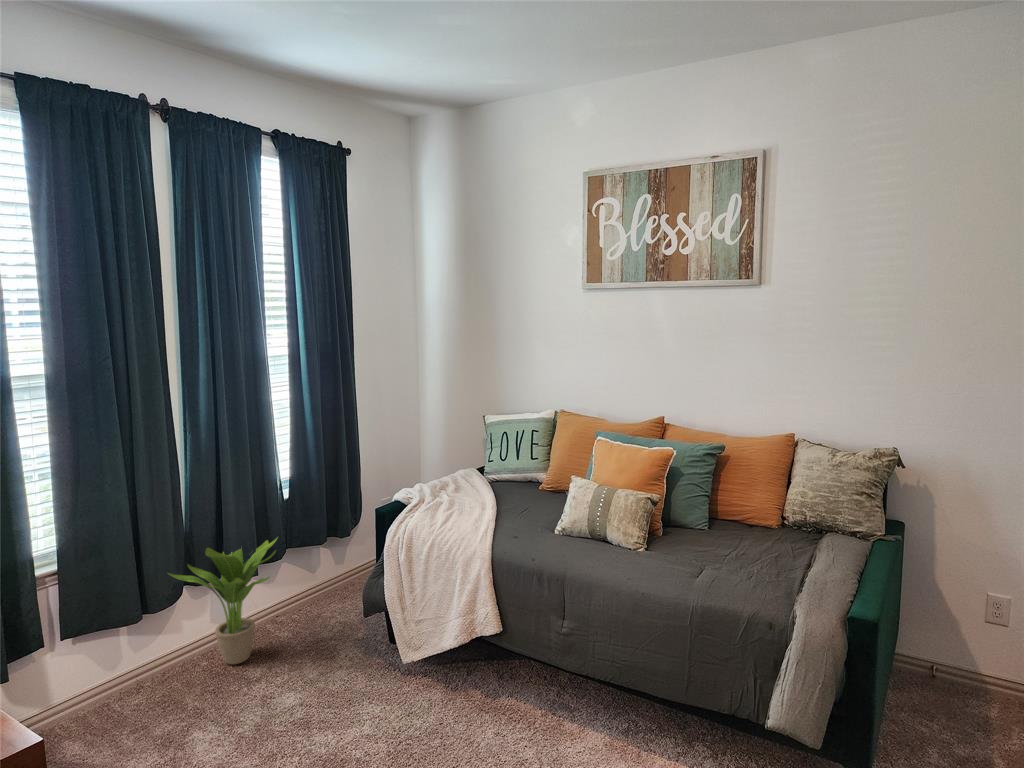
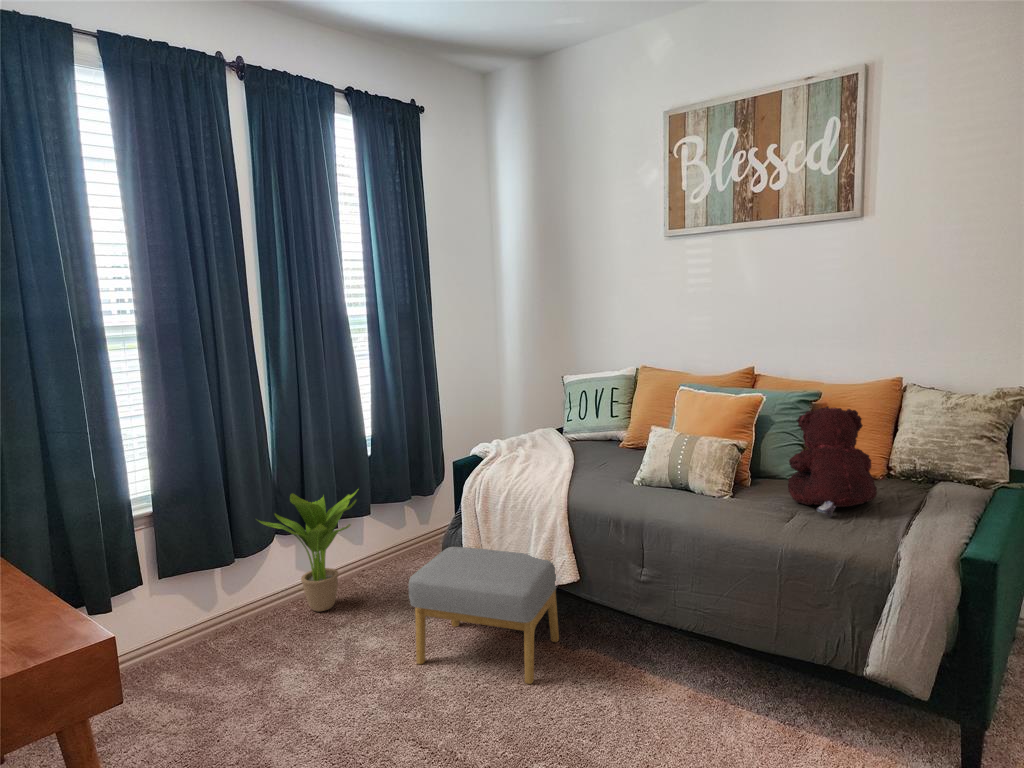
teddy bear: none [696,467,774,572] -> present [788,406,877,517]
footstool: none [330,597,481,739] -> present [408,547,559,684]

